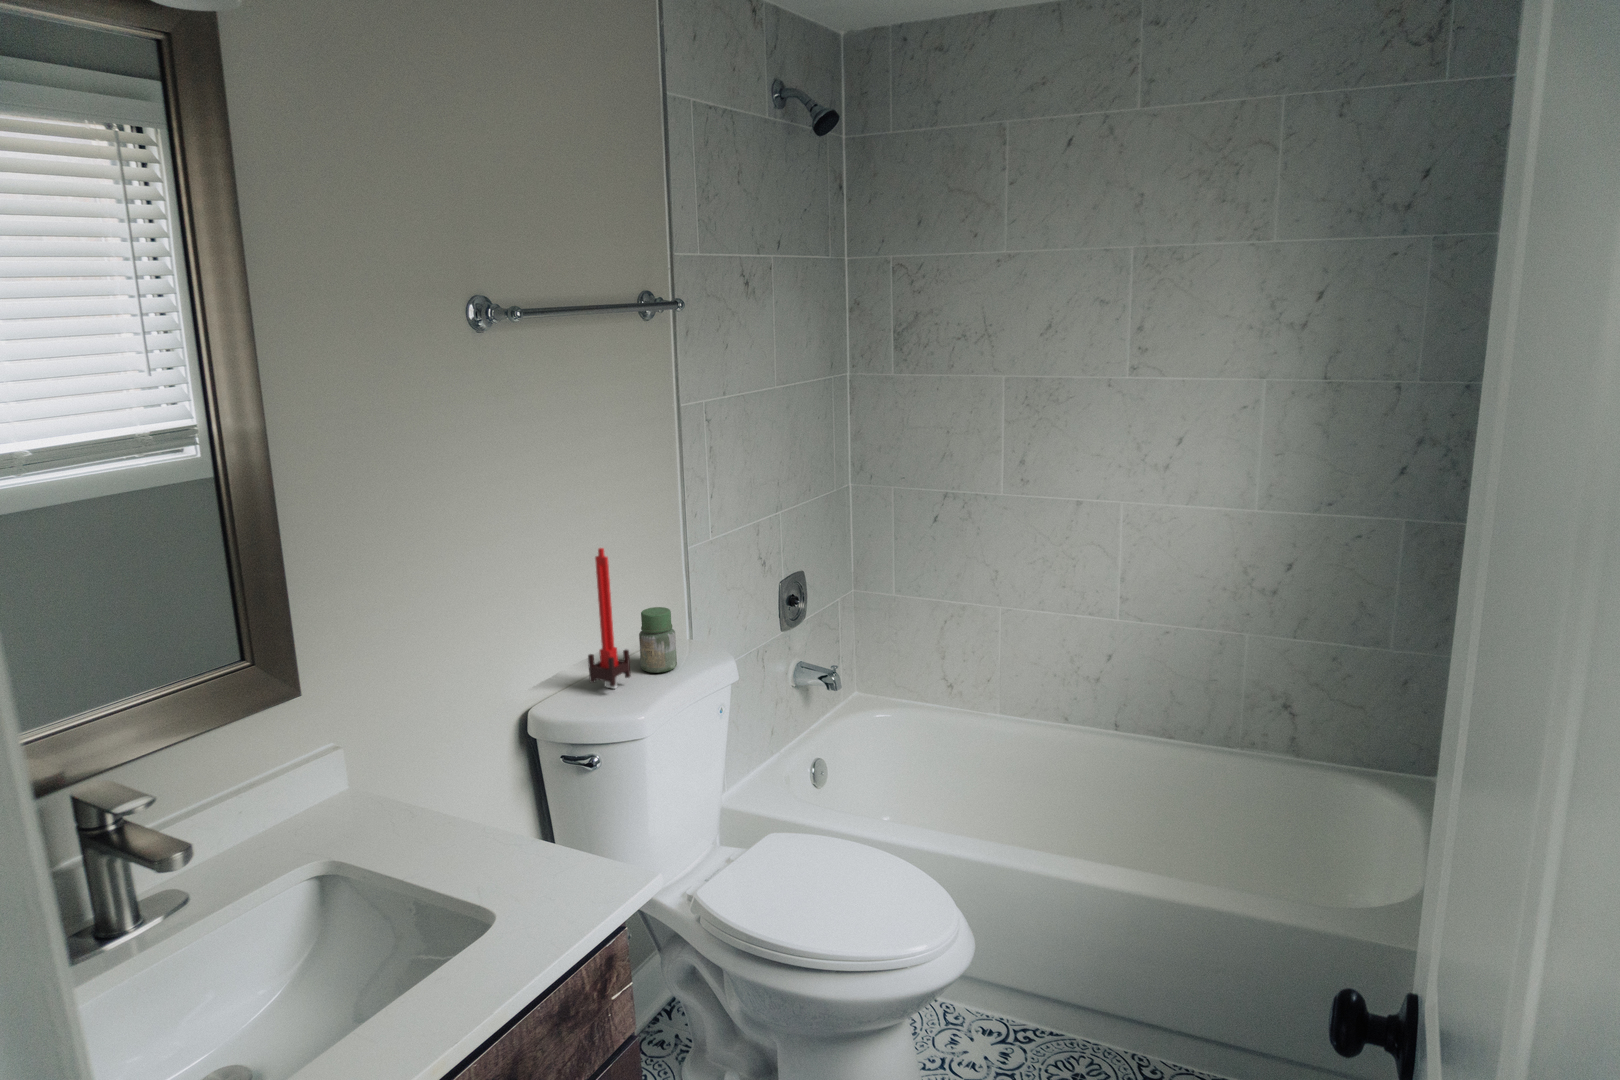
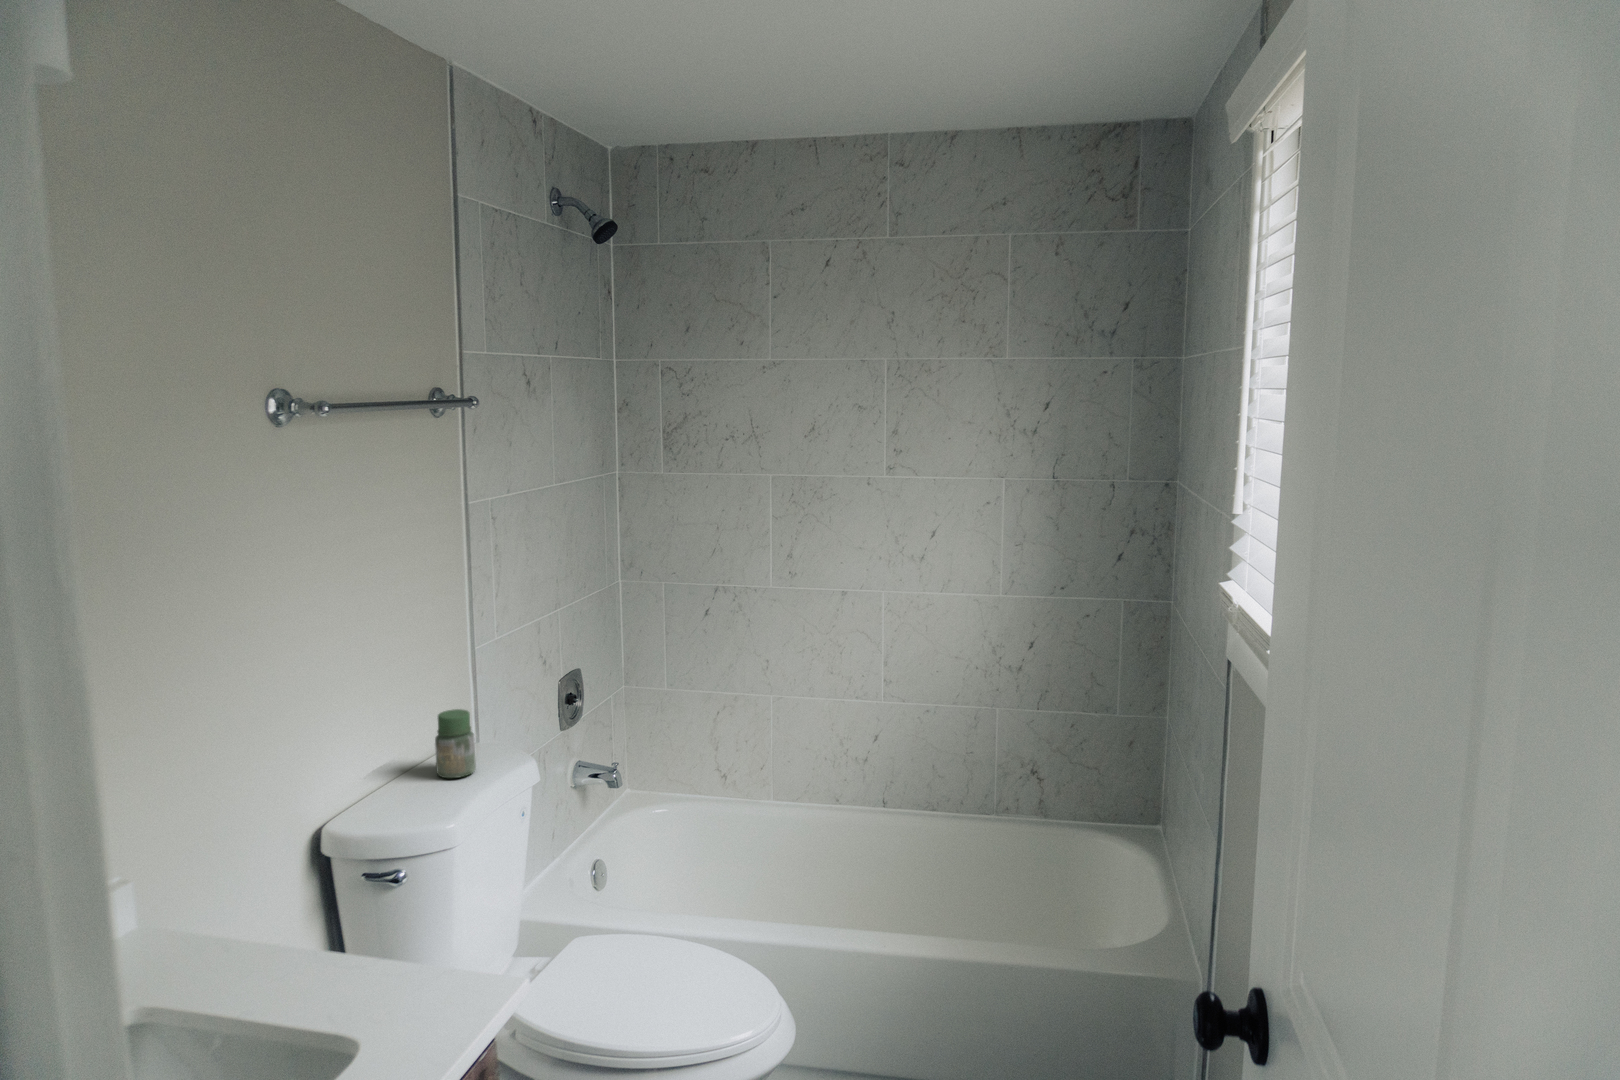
candle: present [588,548,631,689] -> none [385,649,430,798]

